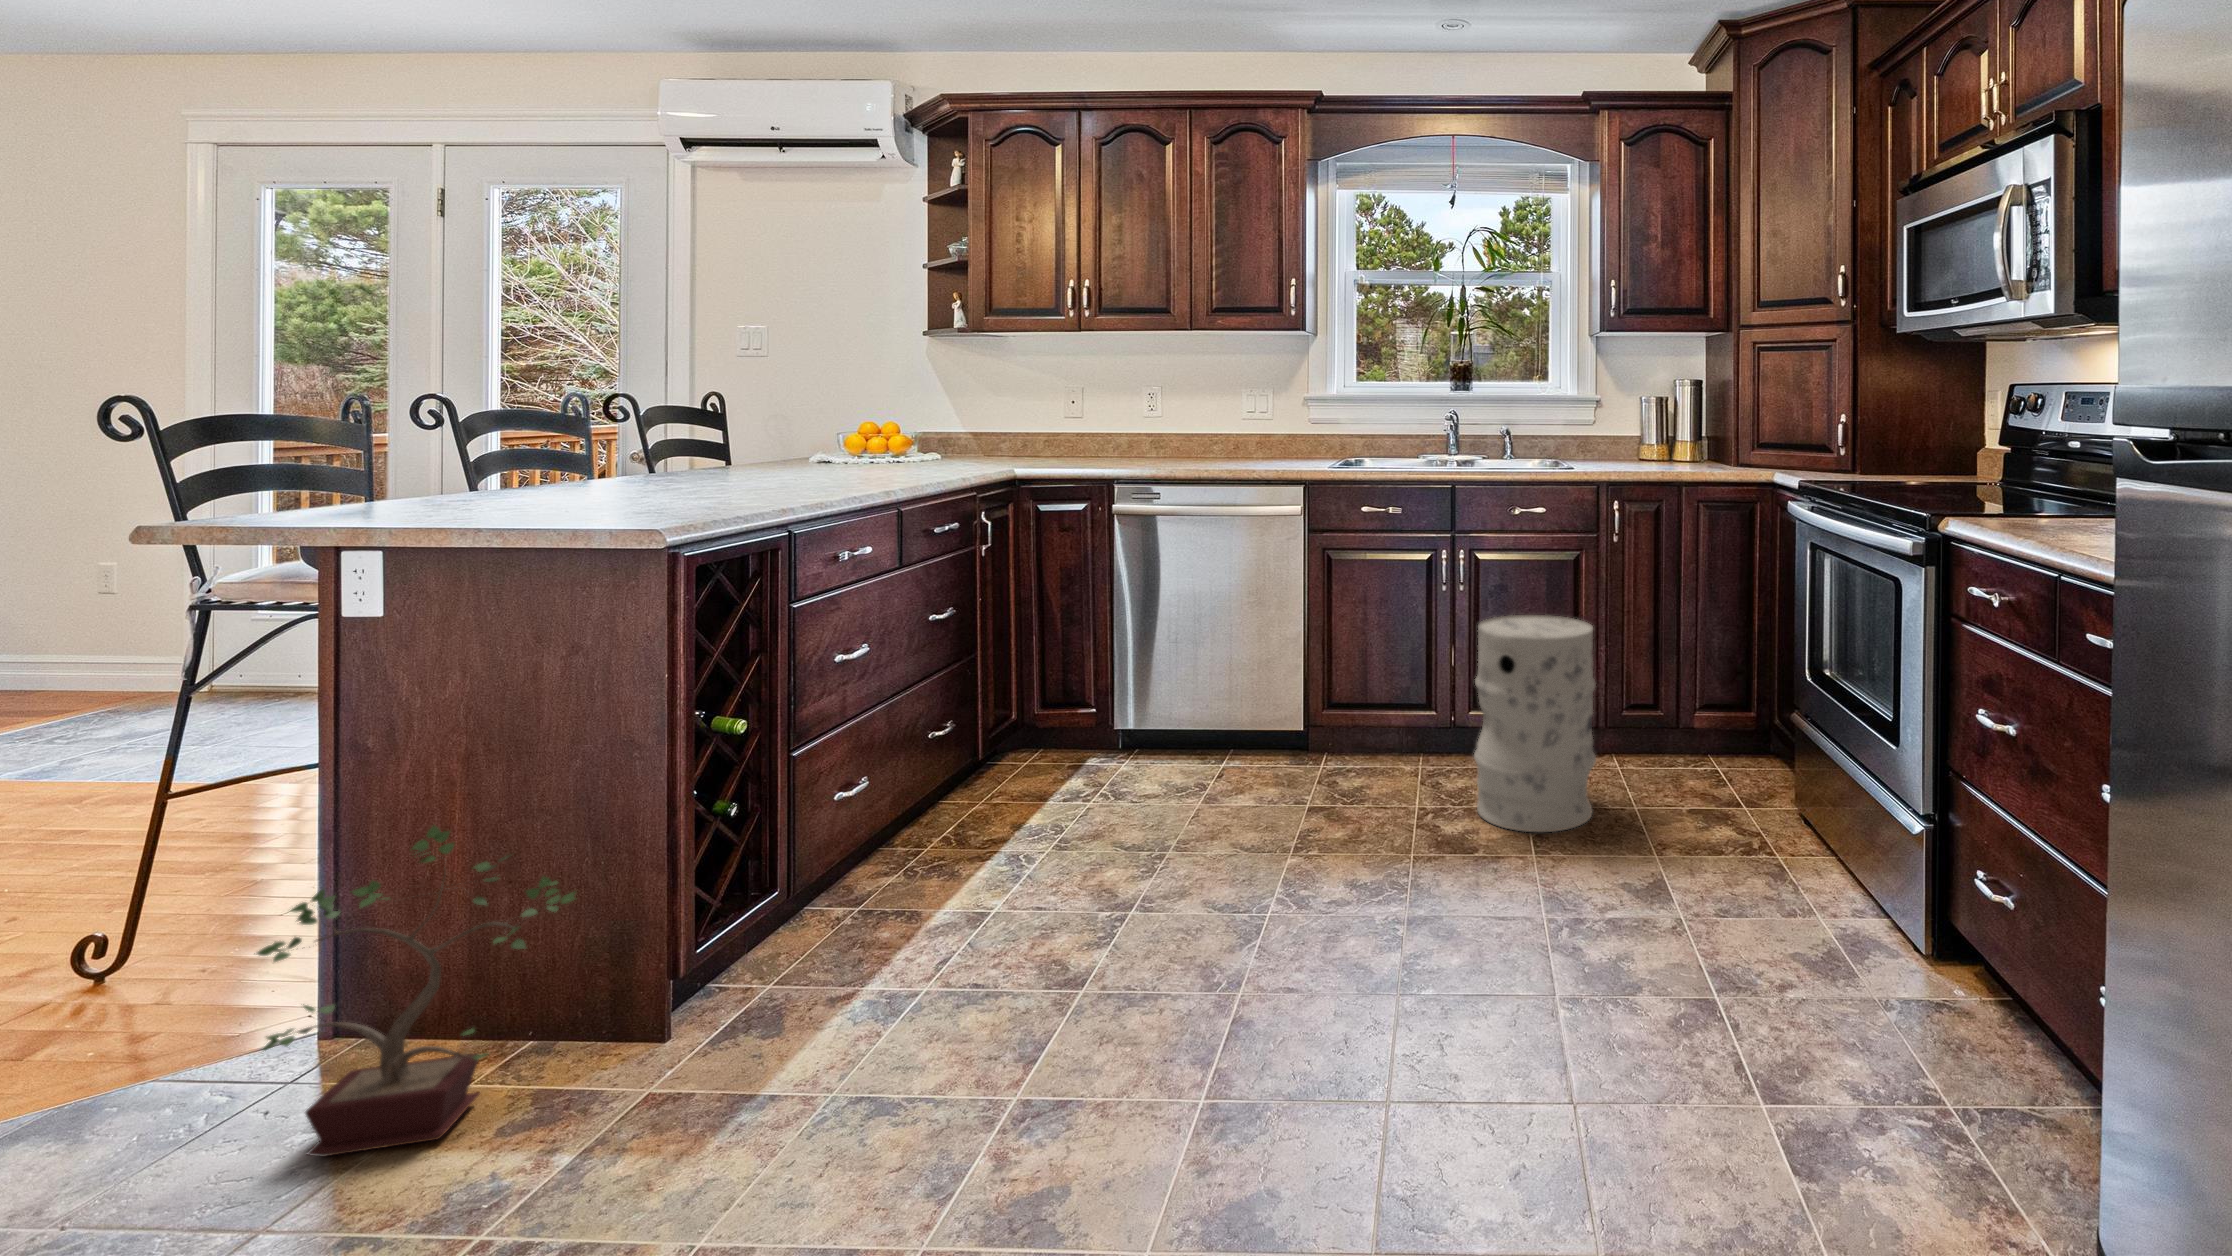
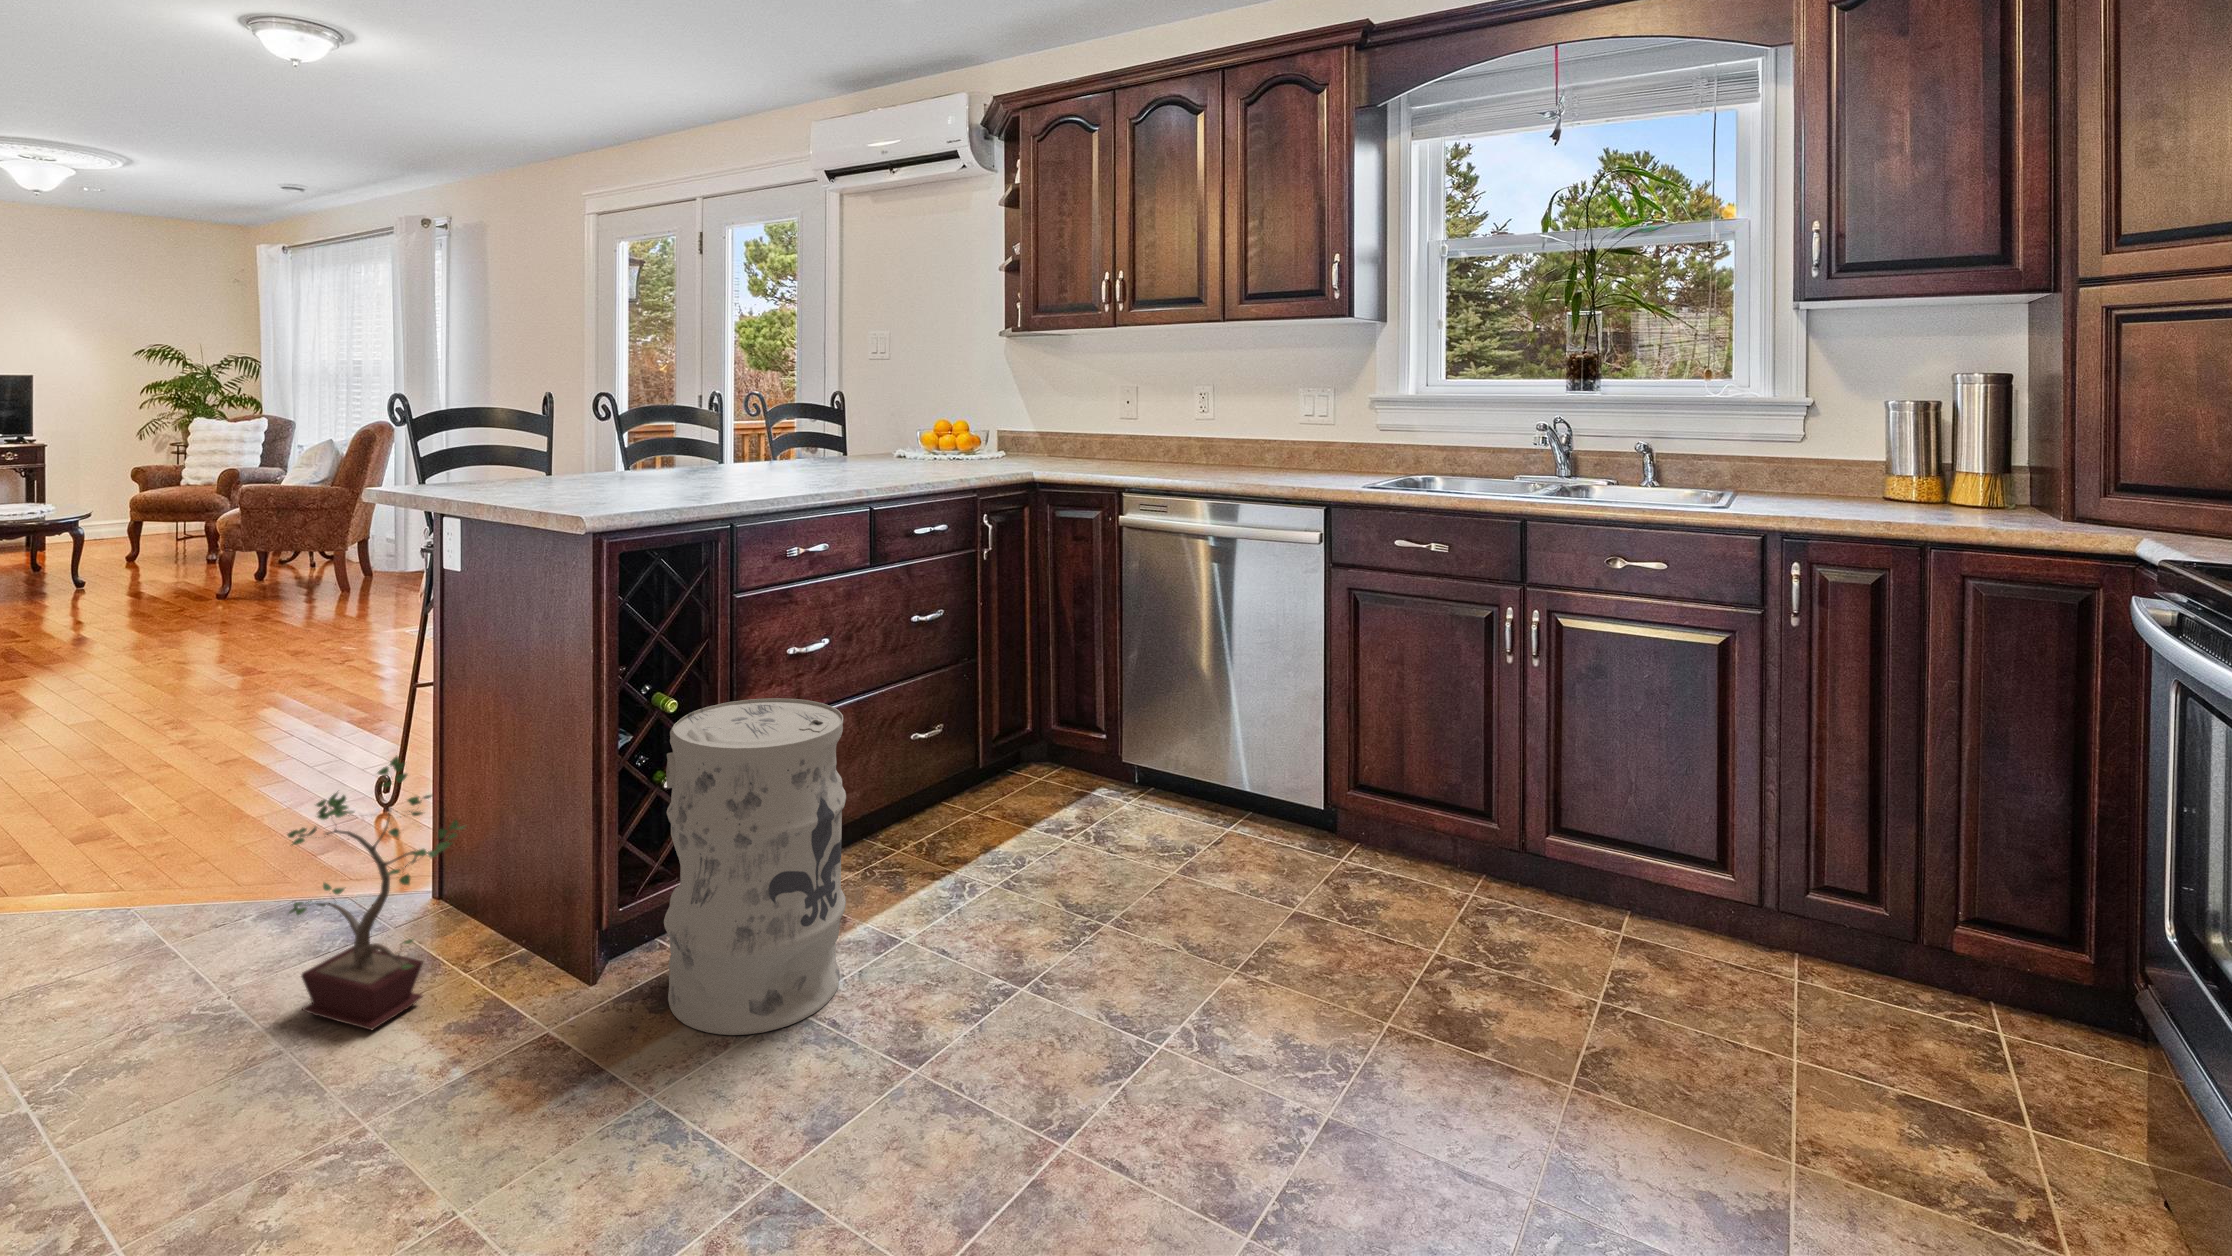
trash can: present [1474,615,1596,832] -> present [664,698,846,1035]

